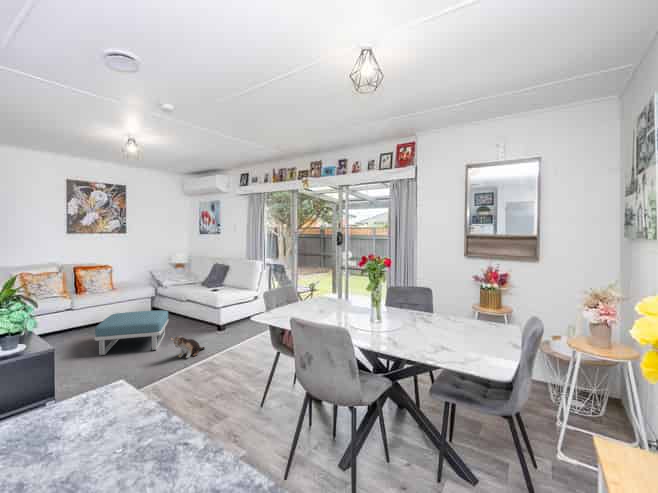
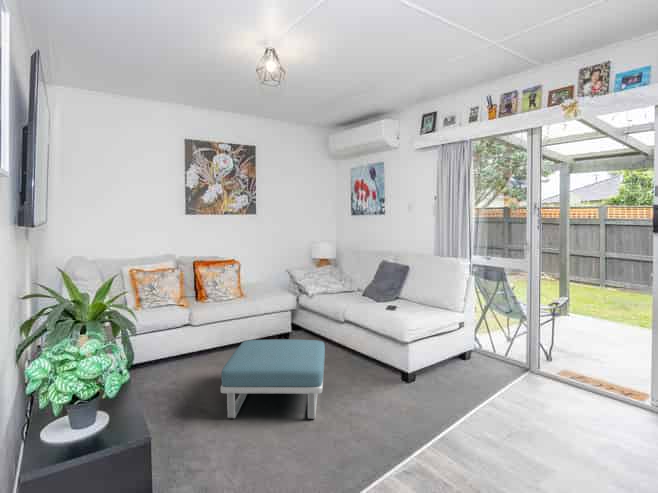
plush toy: present [171,336,205,358] -> none [349,408,400,454]

